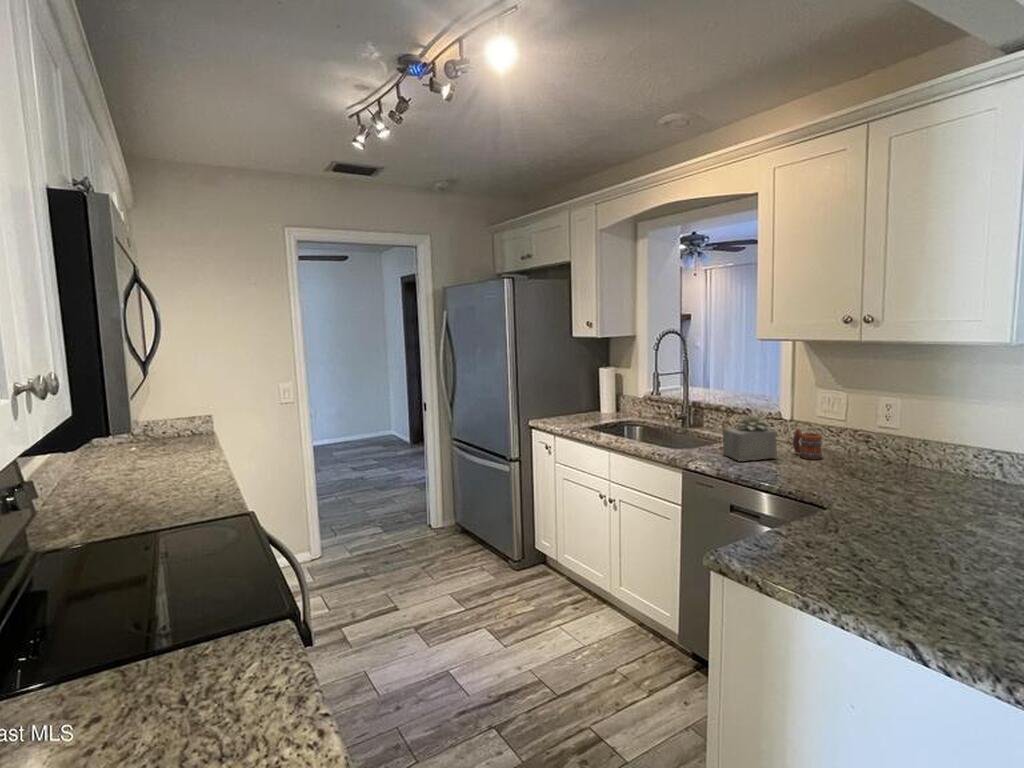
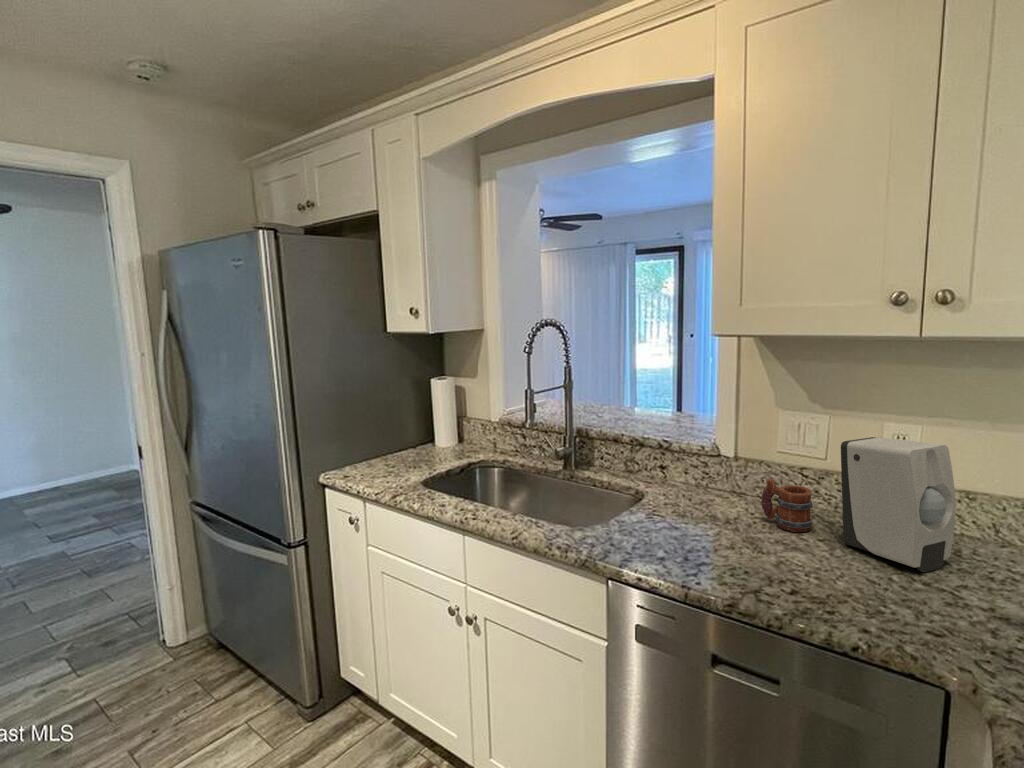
soap dispenser: none [832,403,892,477] -> present [841,437,955,572]
succulent plant: present [723,414,777,461] -> none [660,459,752,551]

